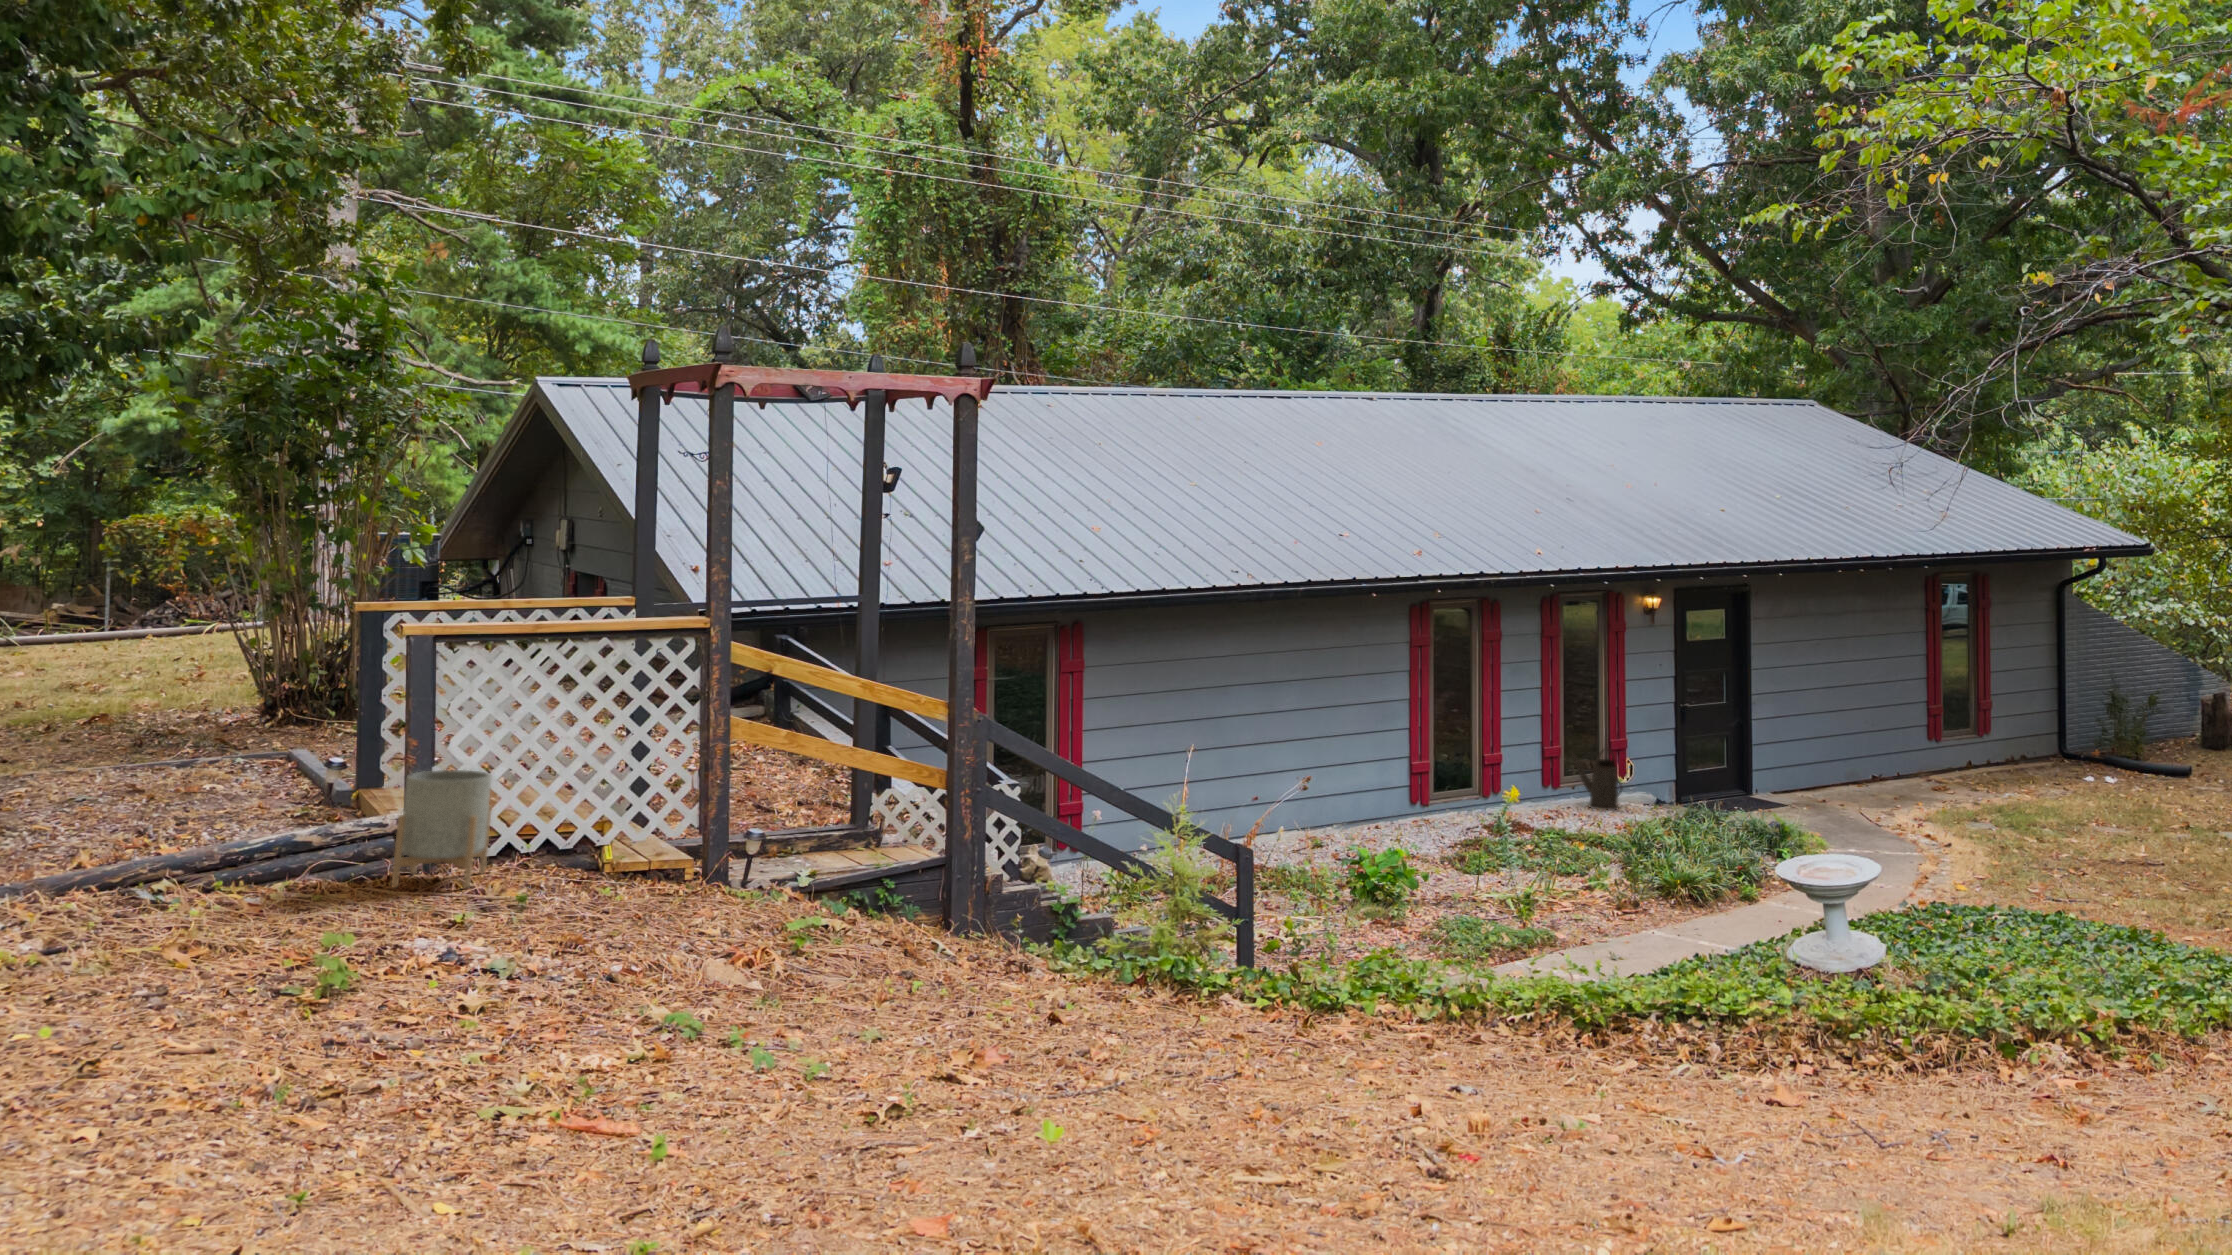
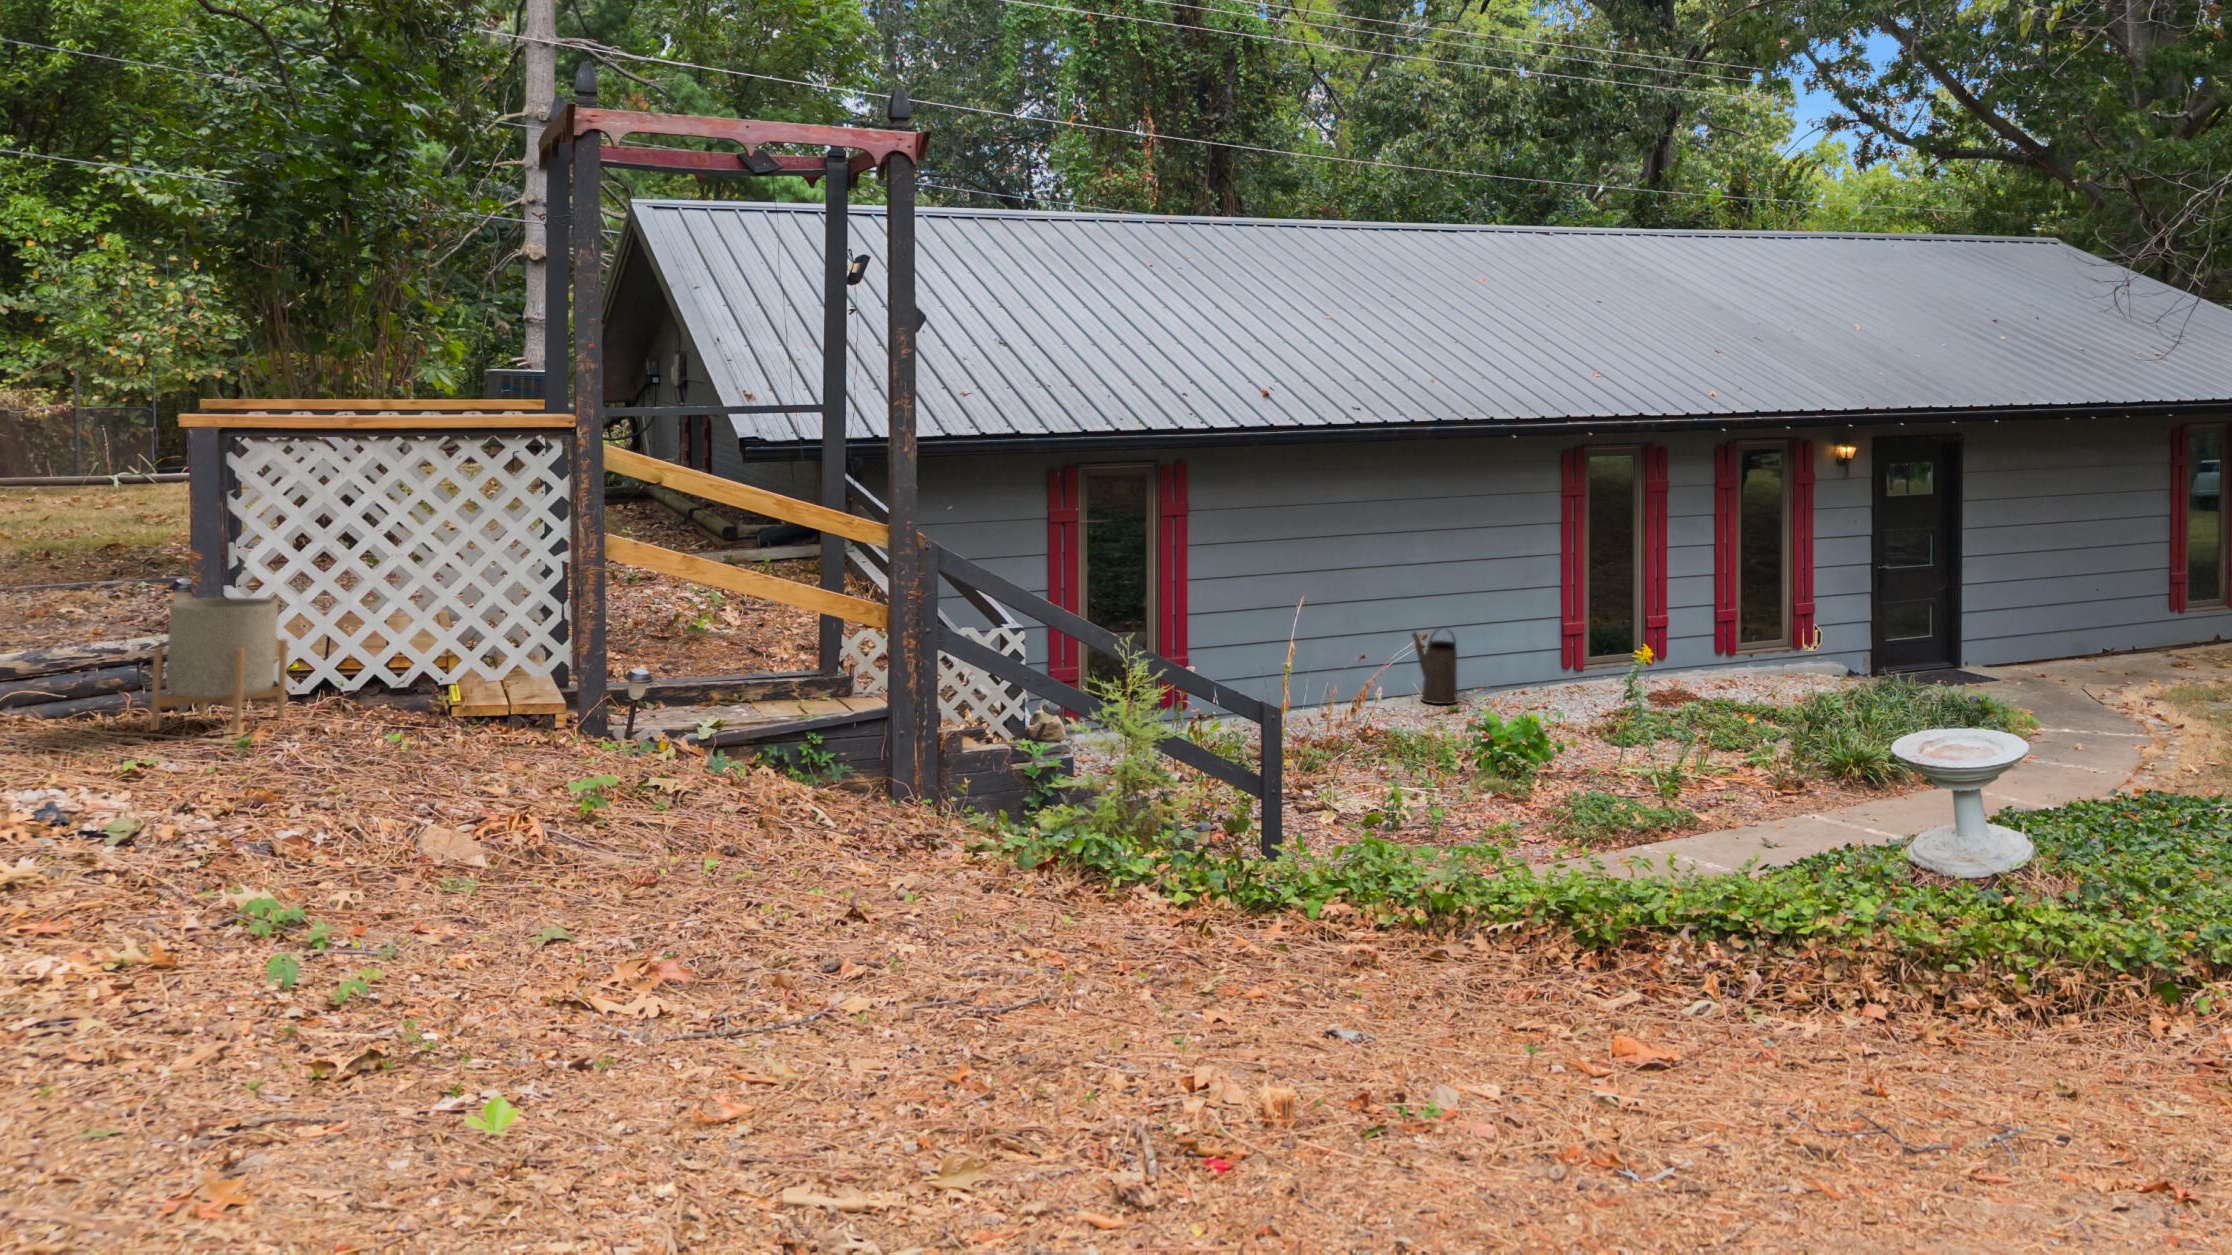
watering can: present [1572,748,1622,810] -> present [1413,627,1458,704]

